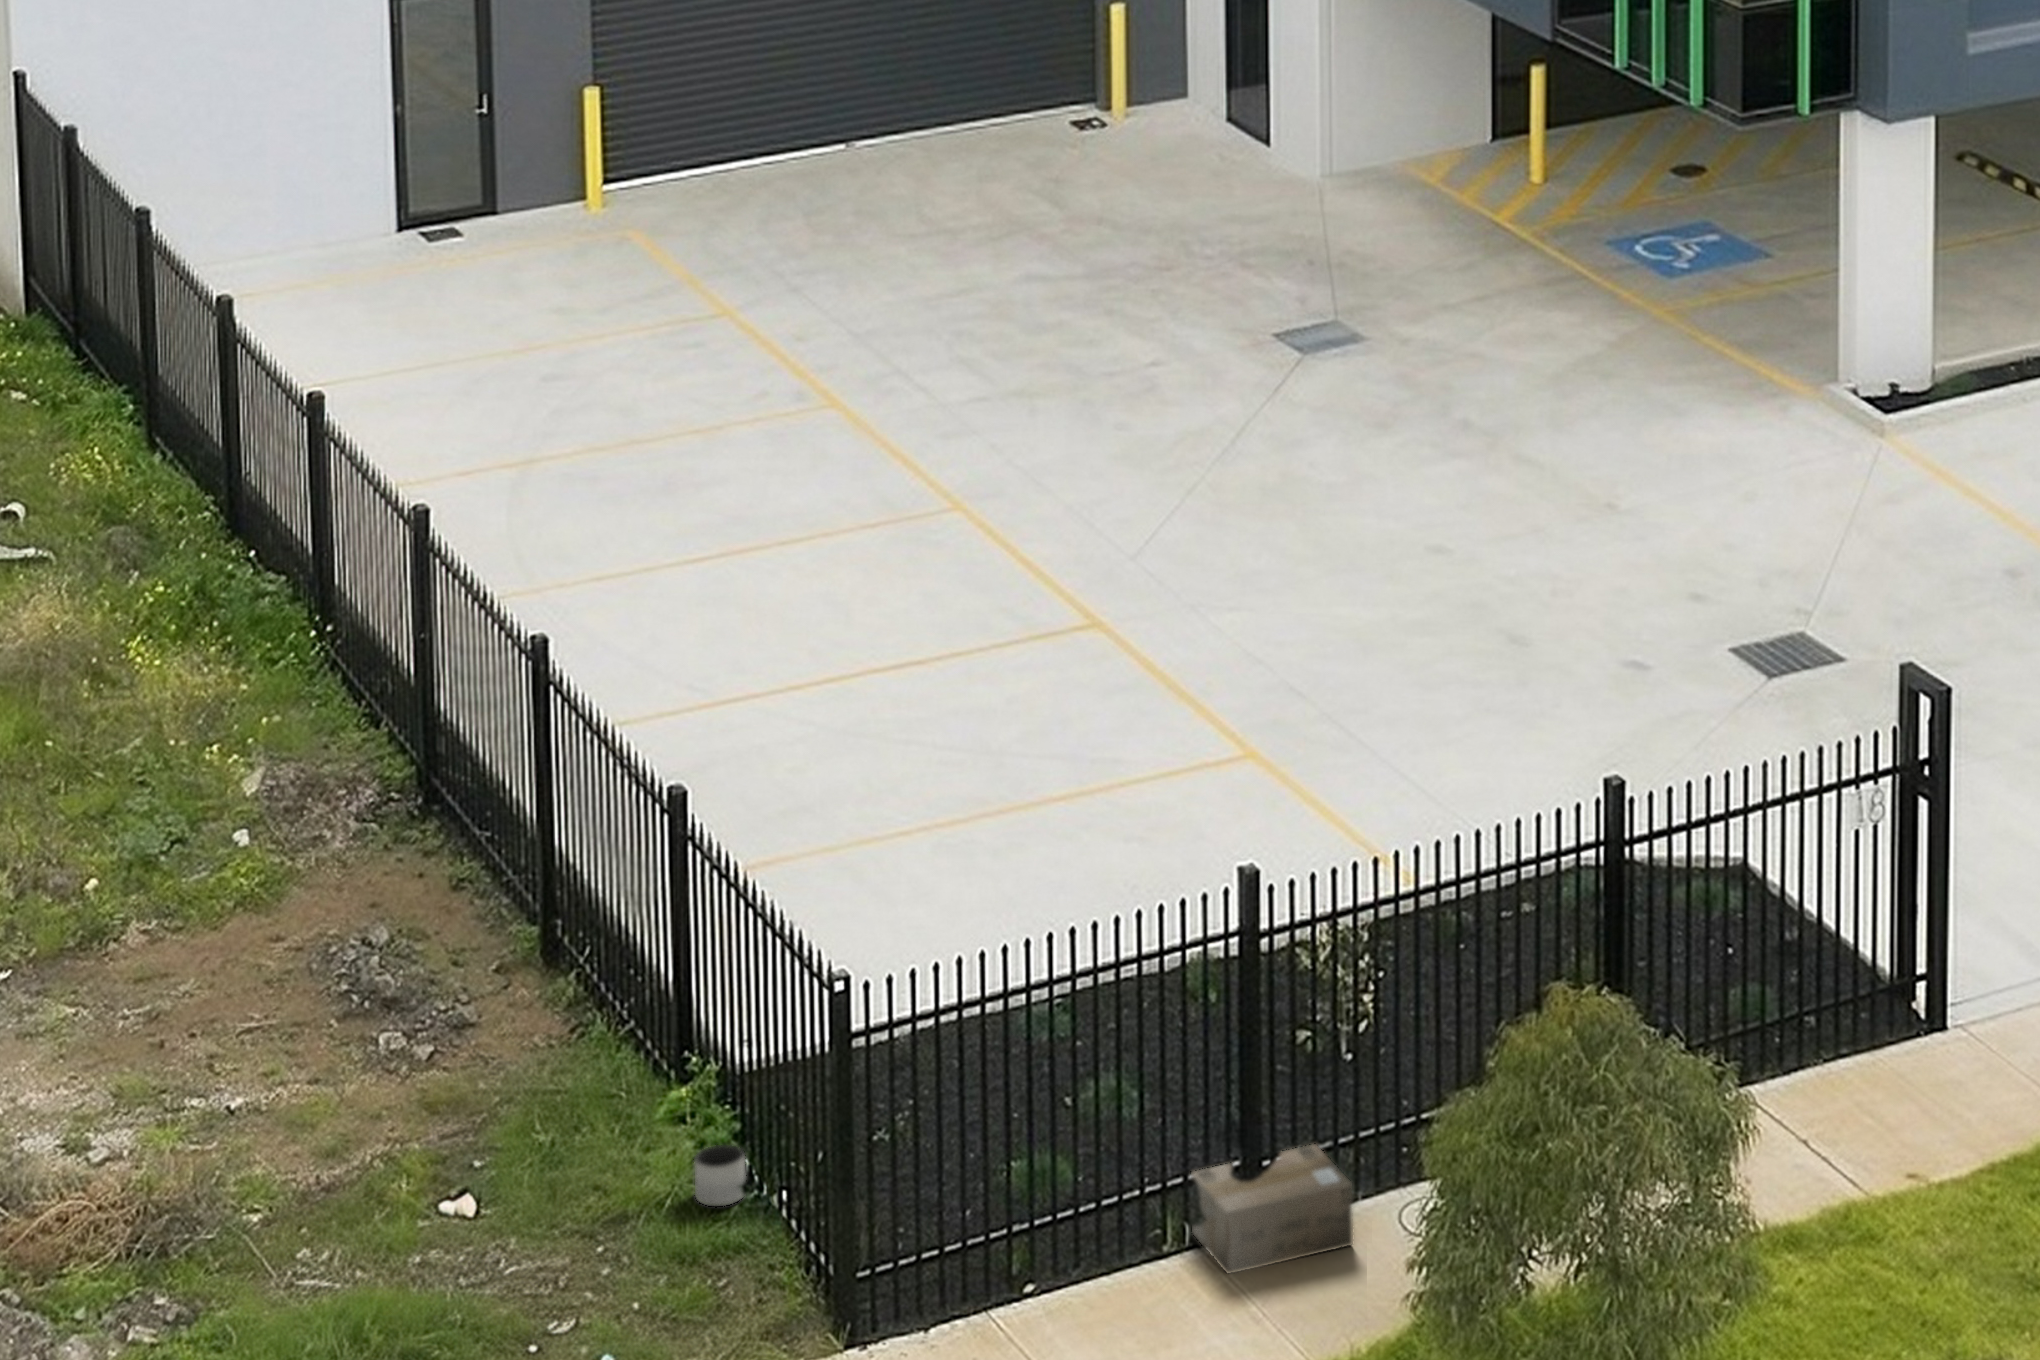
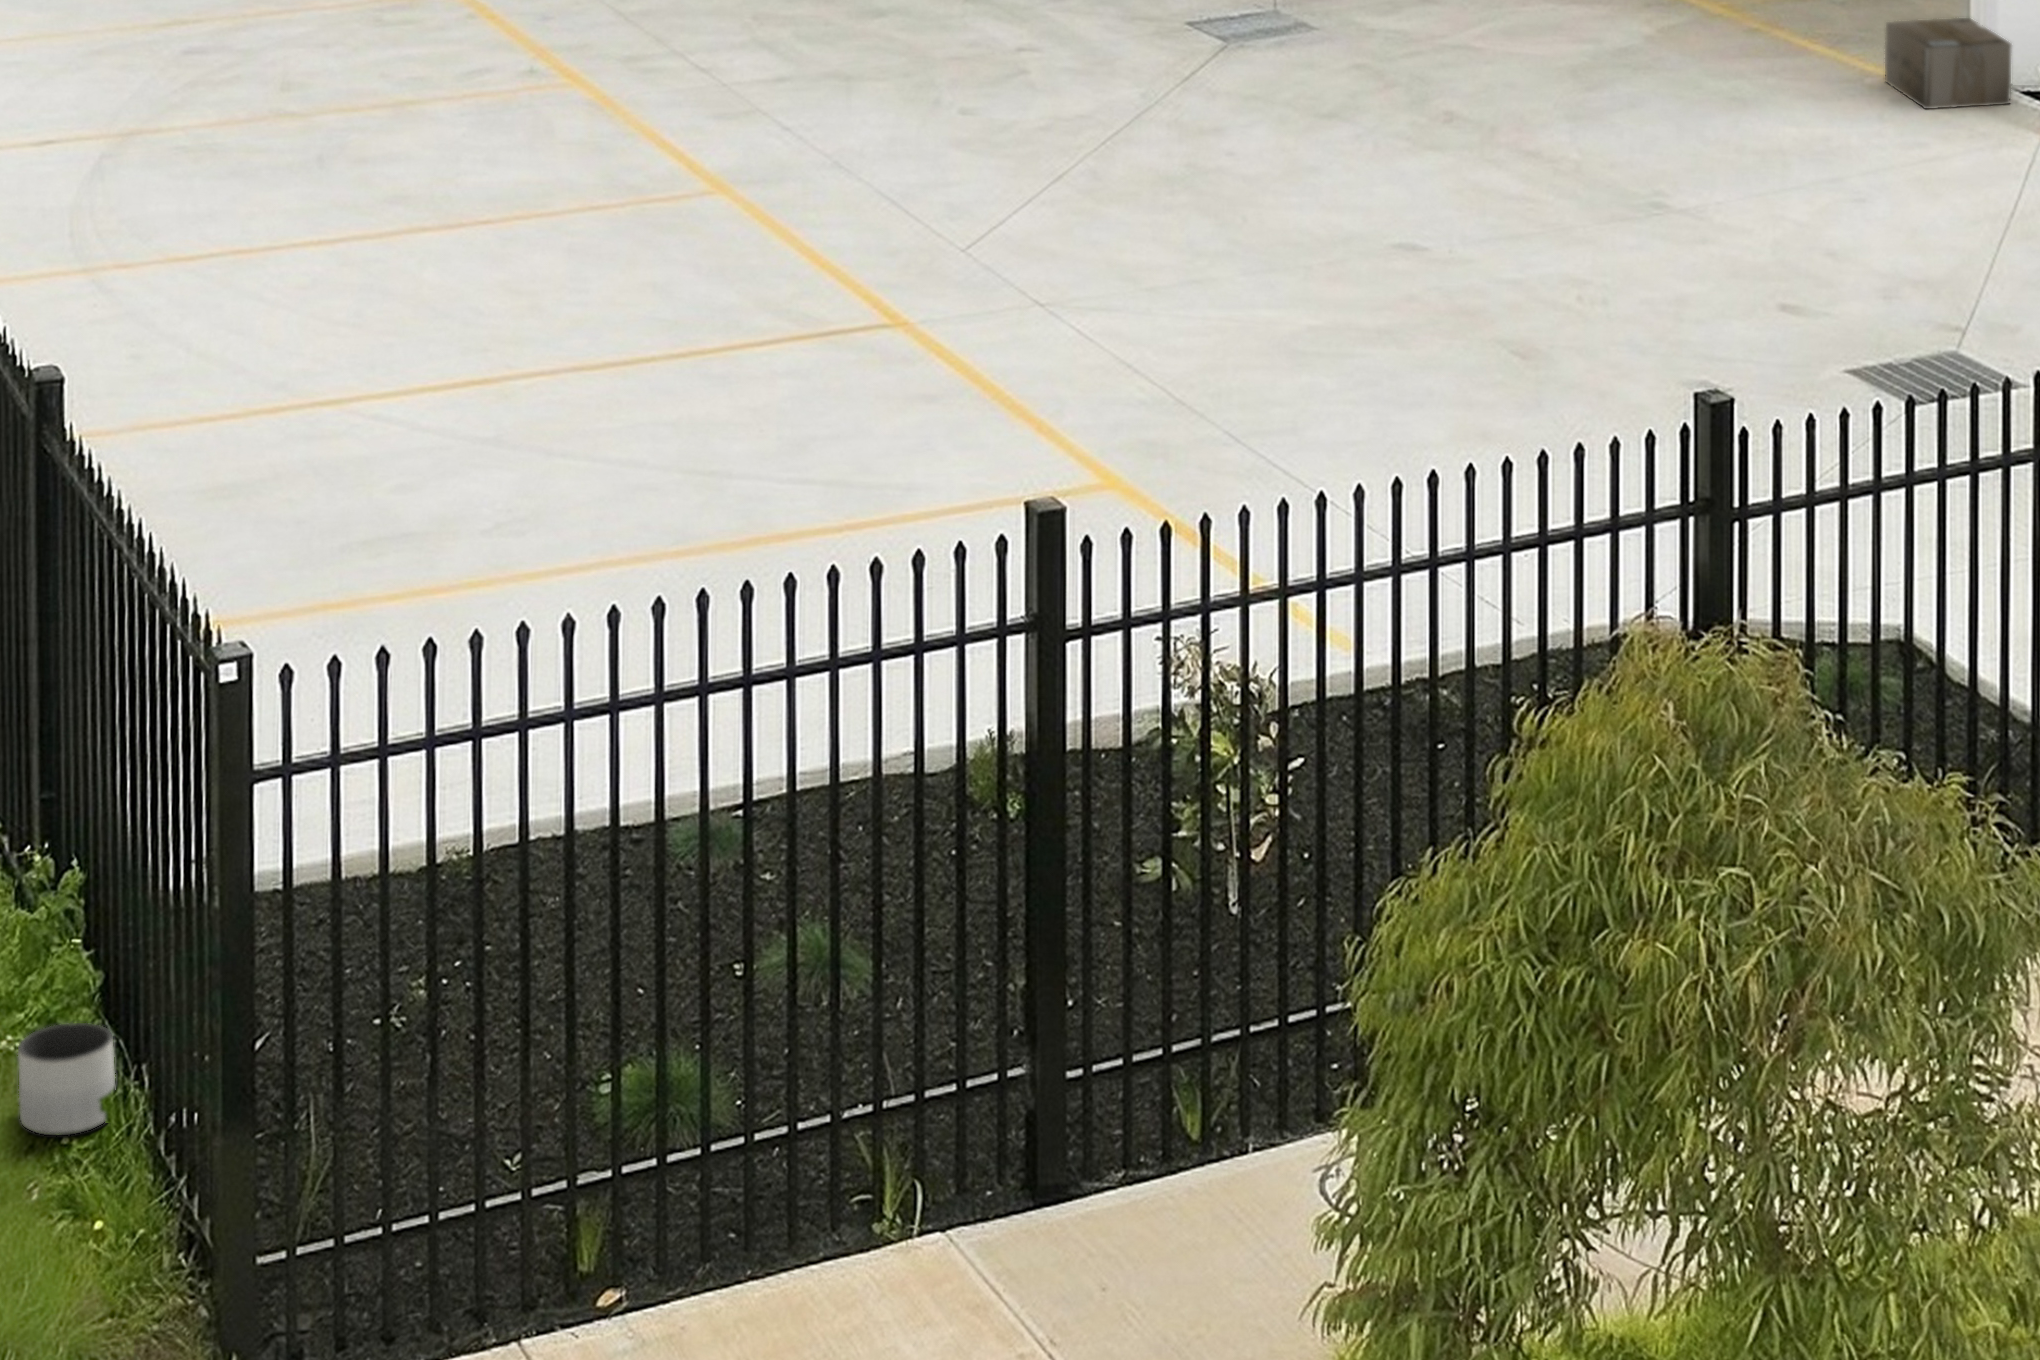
cardboard box: present [1192,1145,1353,1274] -> present [1885,18,2011,109]

